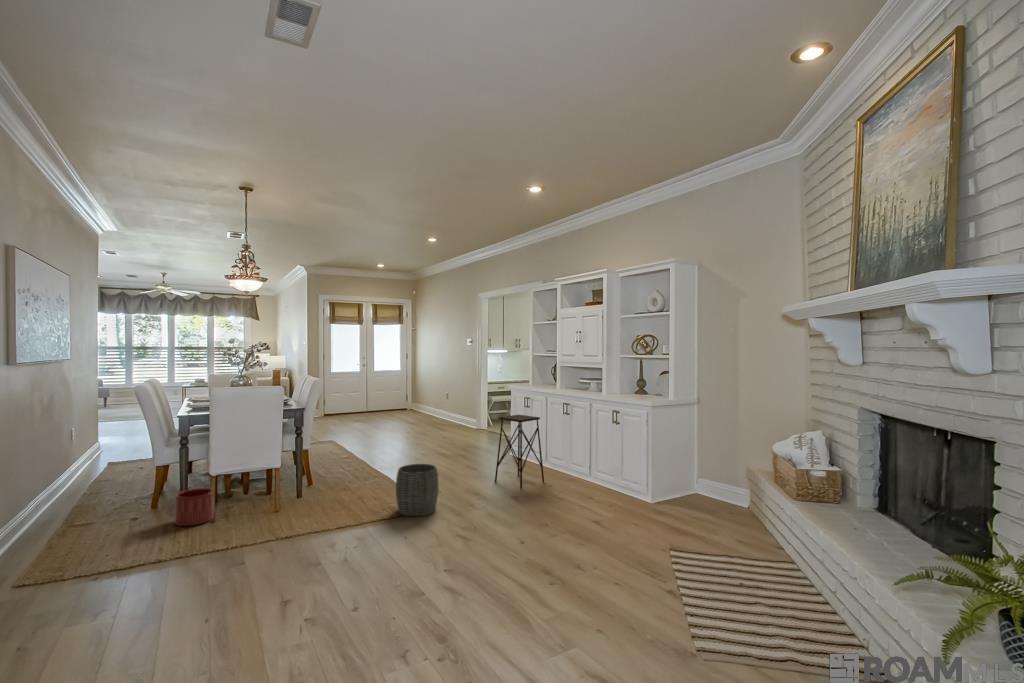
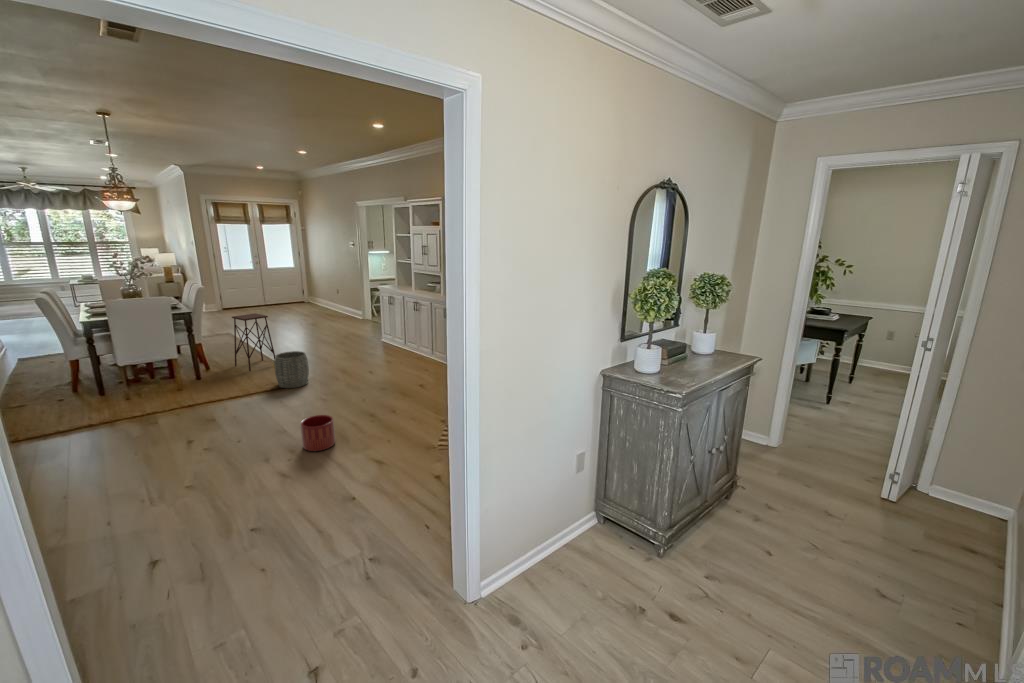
side table: present [495,415,544,489] -> present [232,313,275,371]
planter: present [174,488,214,526] -> present [301,415,335,451]

